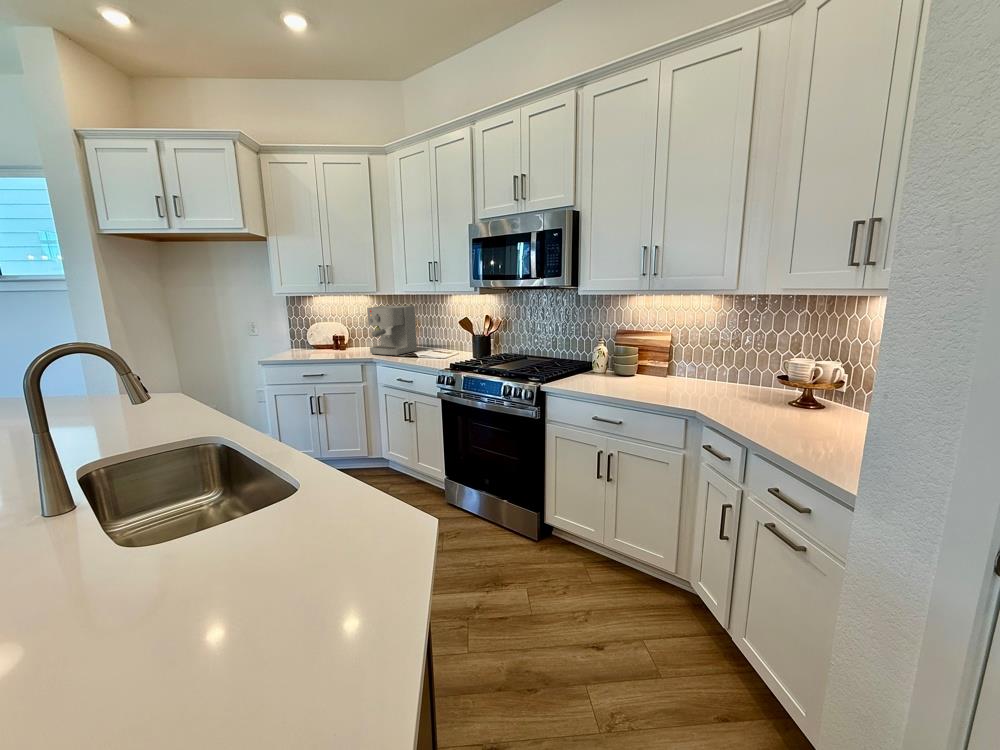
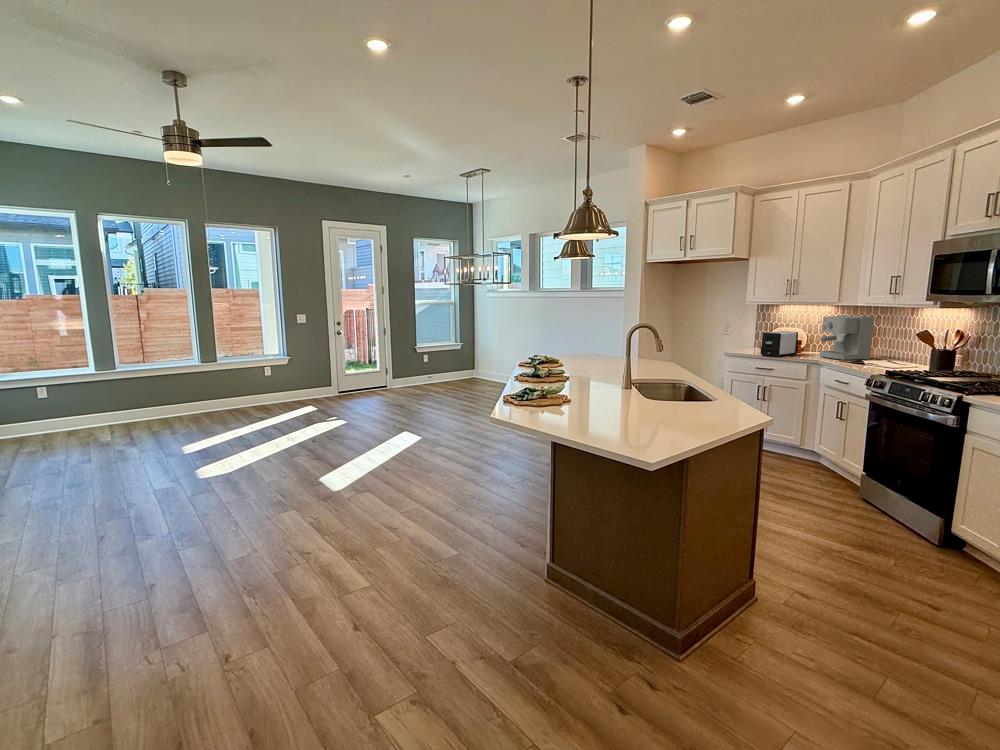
toaster: none [305,328,346,362] -> present [760,331,798,357]

